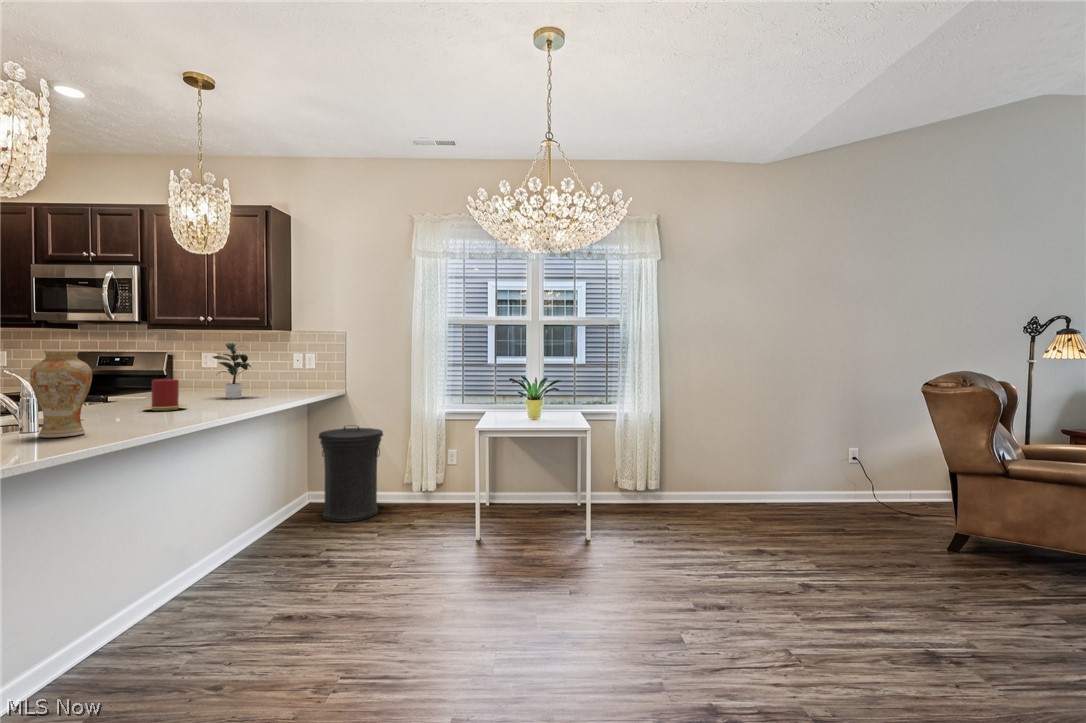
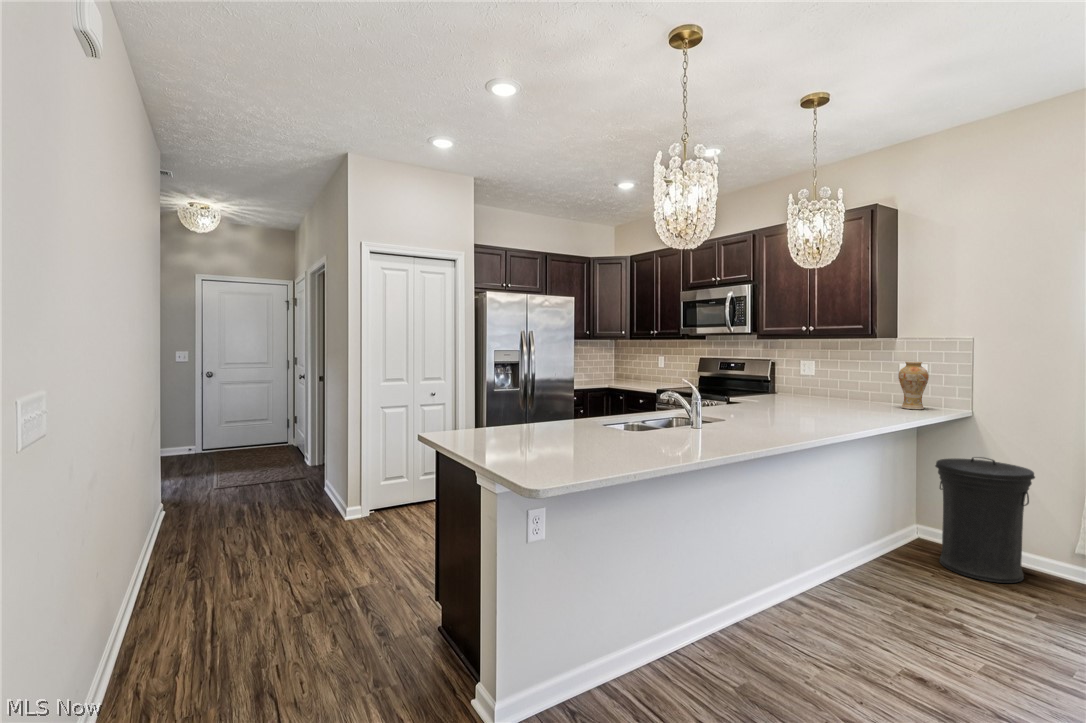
potted plant: present [213,343,251,399] -> none [814,355,874,413]
vase: present [30,350,92,438] -> present [899,362,929,409]
candle: present [143,379,187,411] -> none [767,393,804,423]

